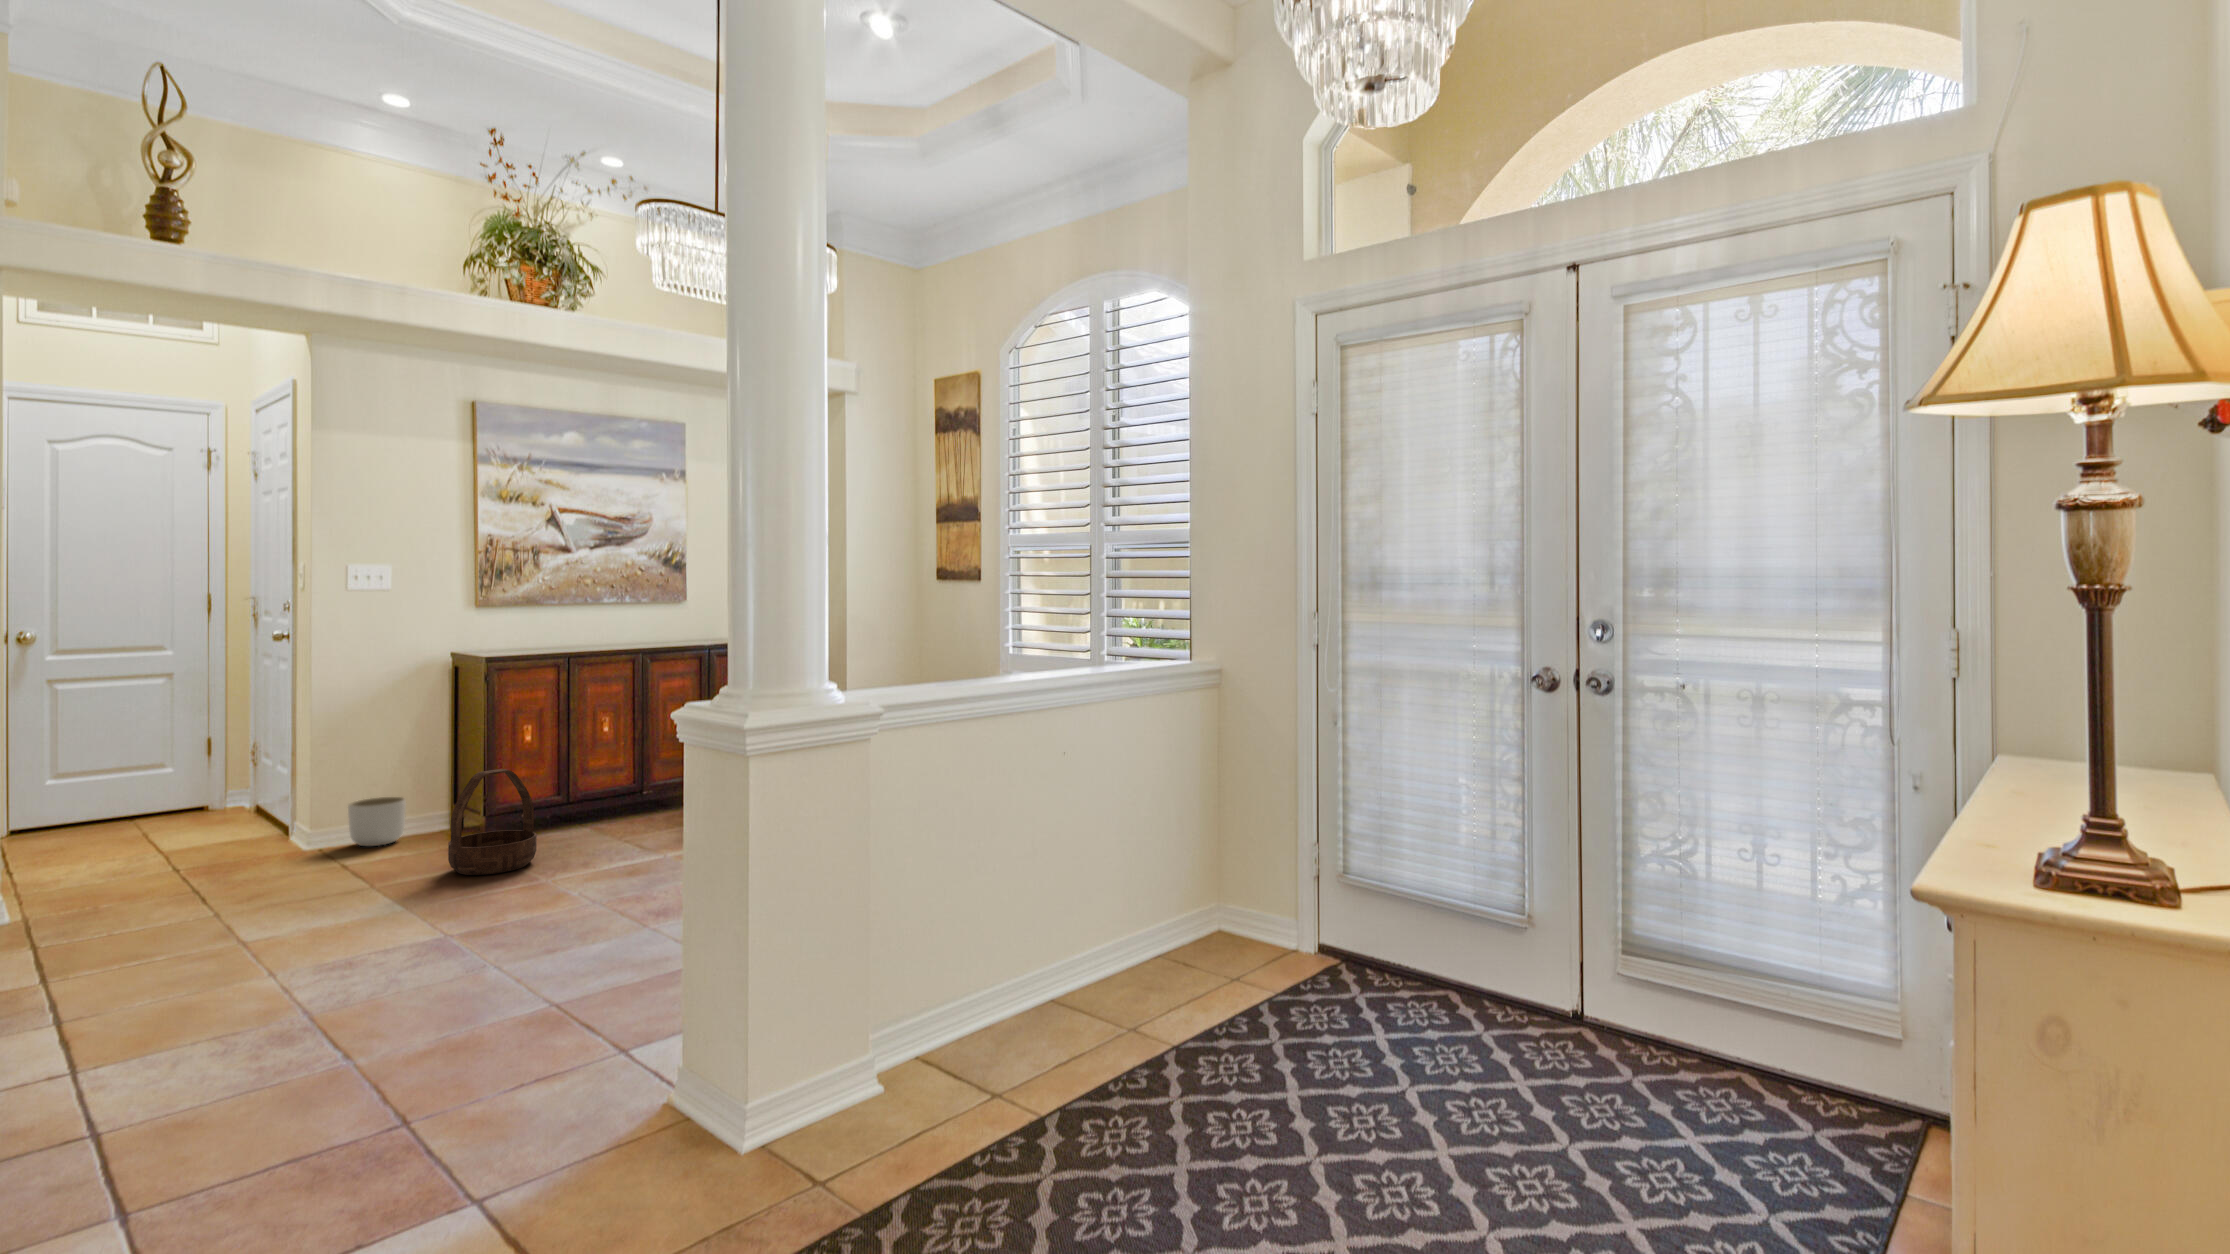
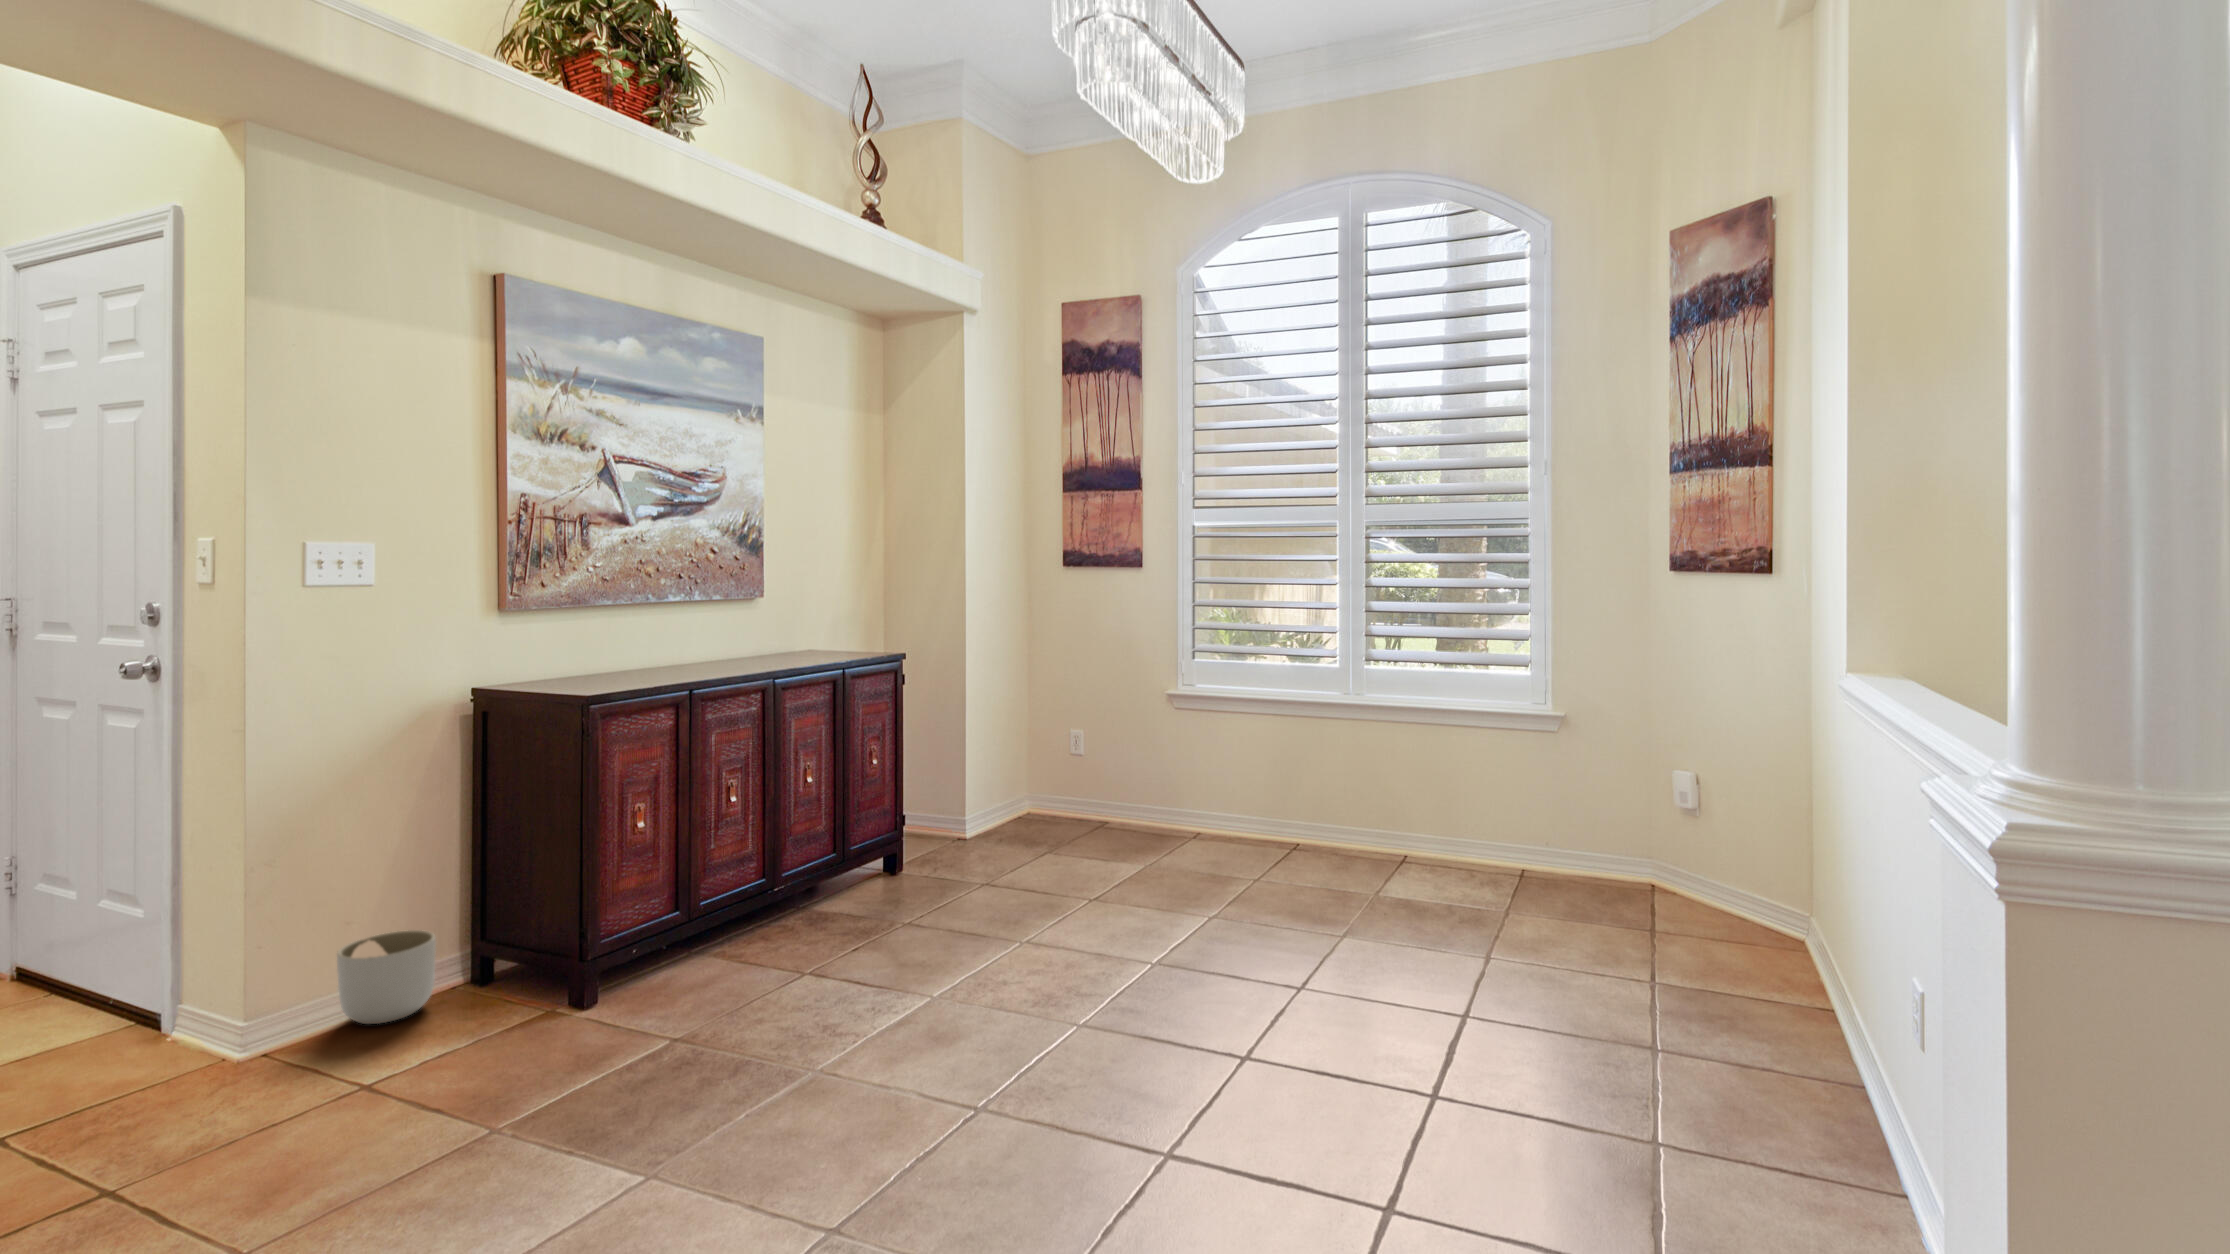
basket: present [448,769,537,875] -> none [627,872,761,1055]

